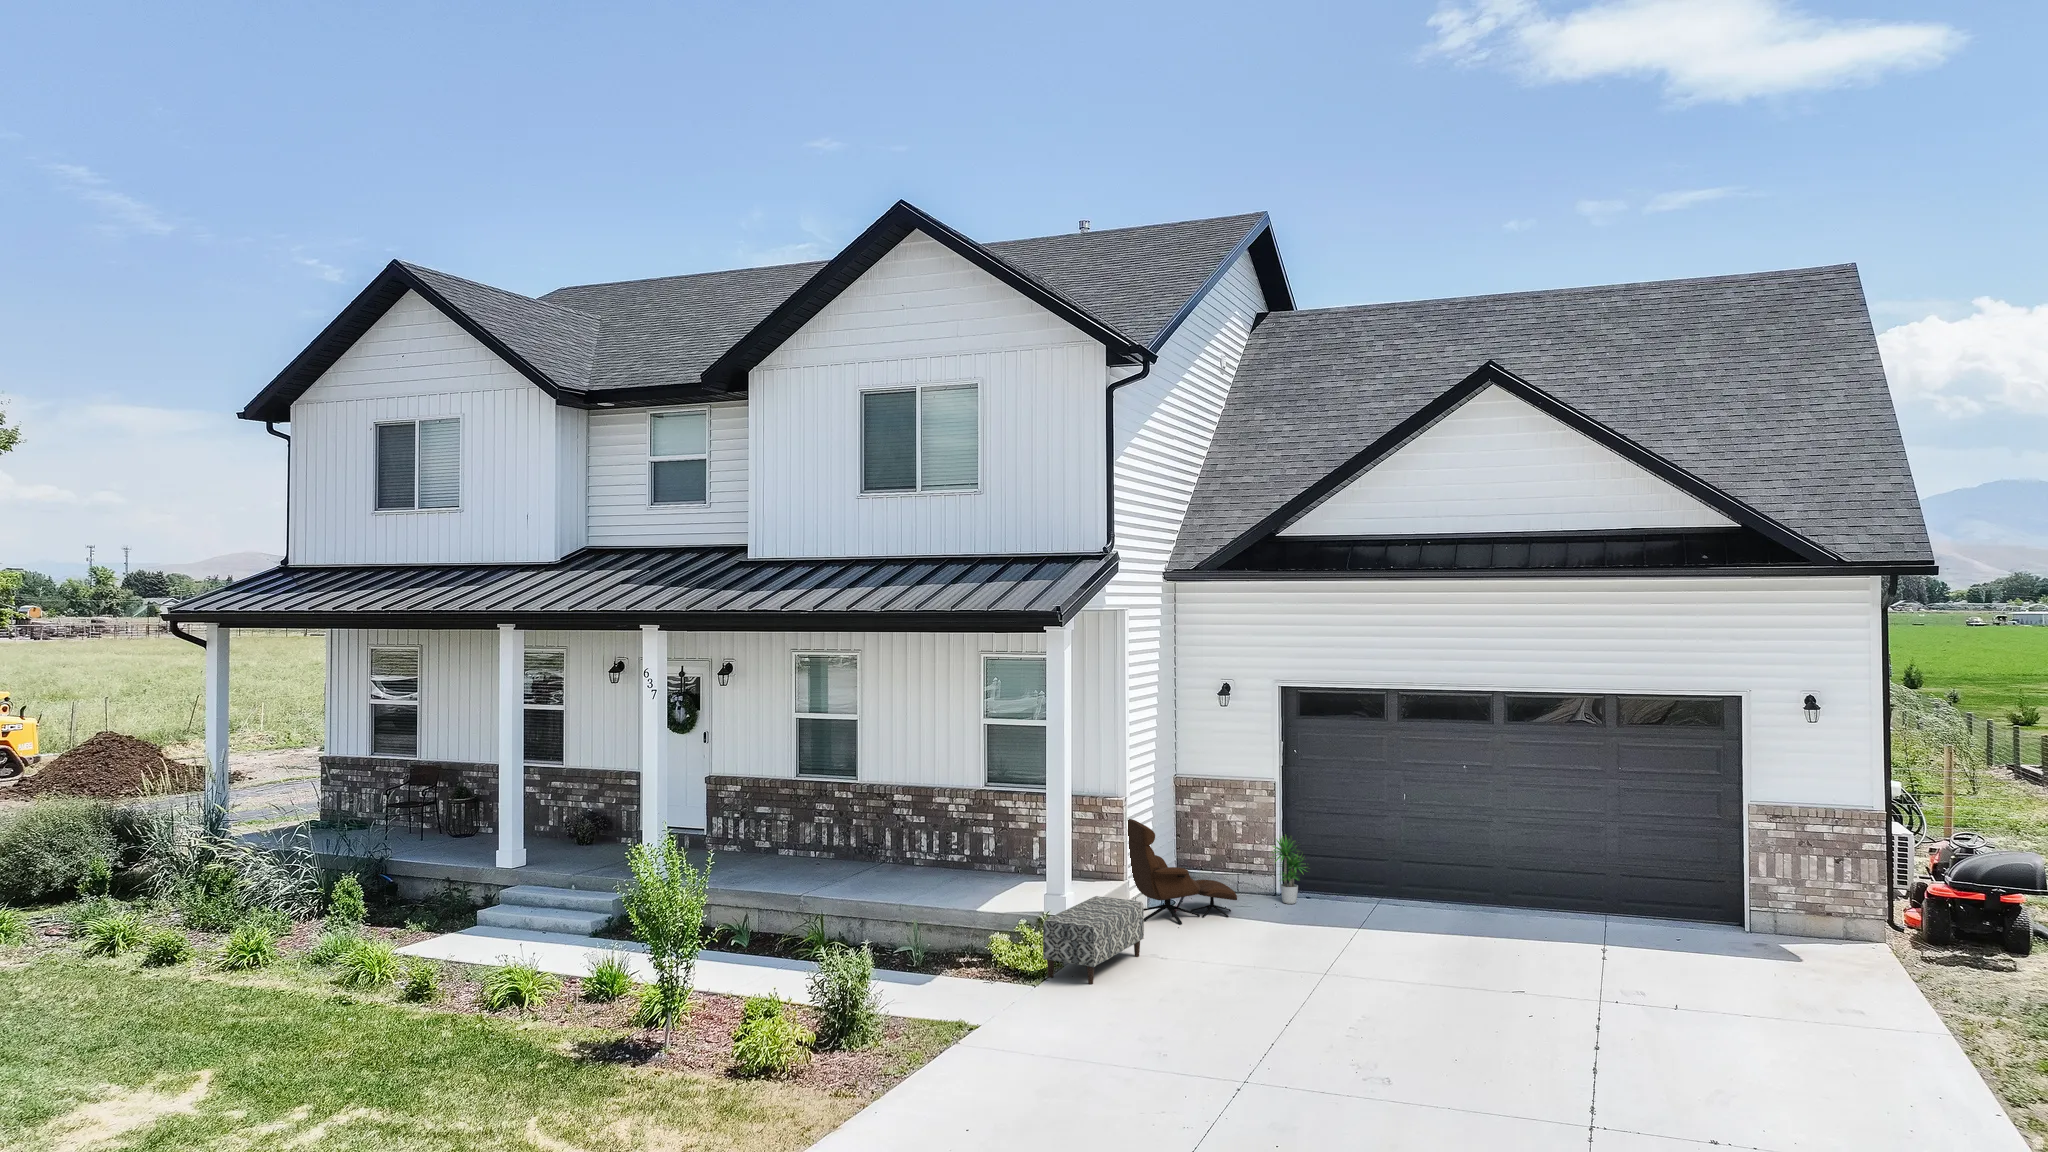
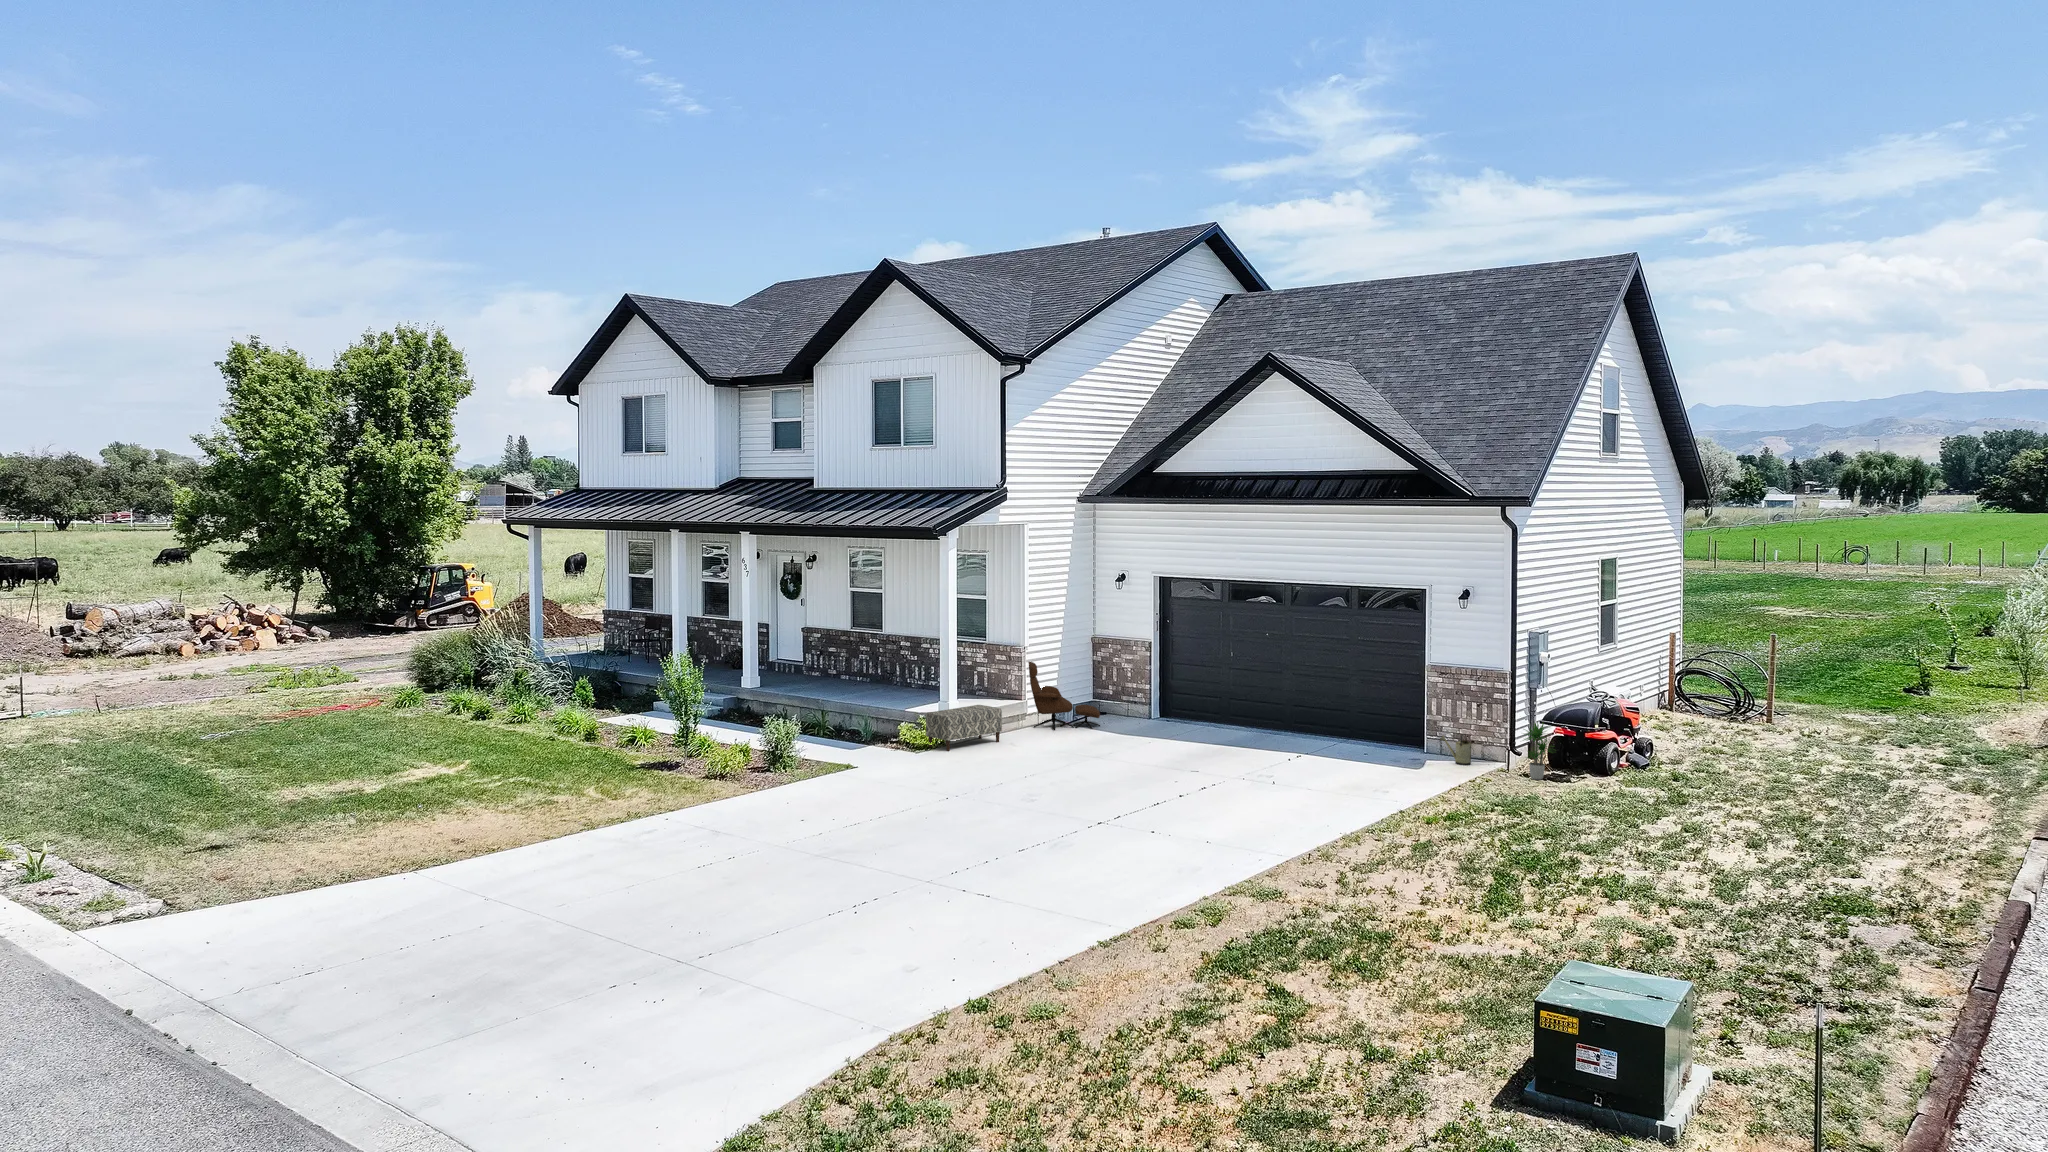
potted plant: present [1272,836,1306,904] -> present [1523,723,1553,780]
watering can: none [1782,903,1840,949] -> present [1440,734,1472,765]

